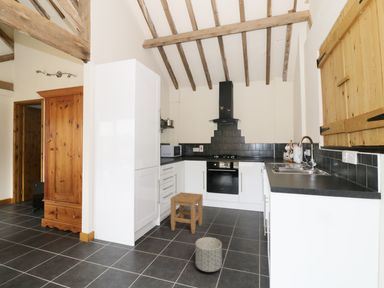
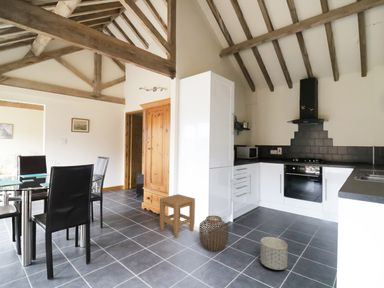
stool: present [171,192,203,234] -> present [160,194,195,238]
woven basket: none [125,224,160,267] -> present [199,216,228,252]

